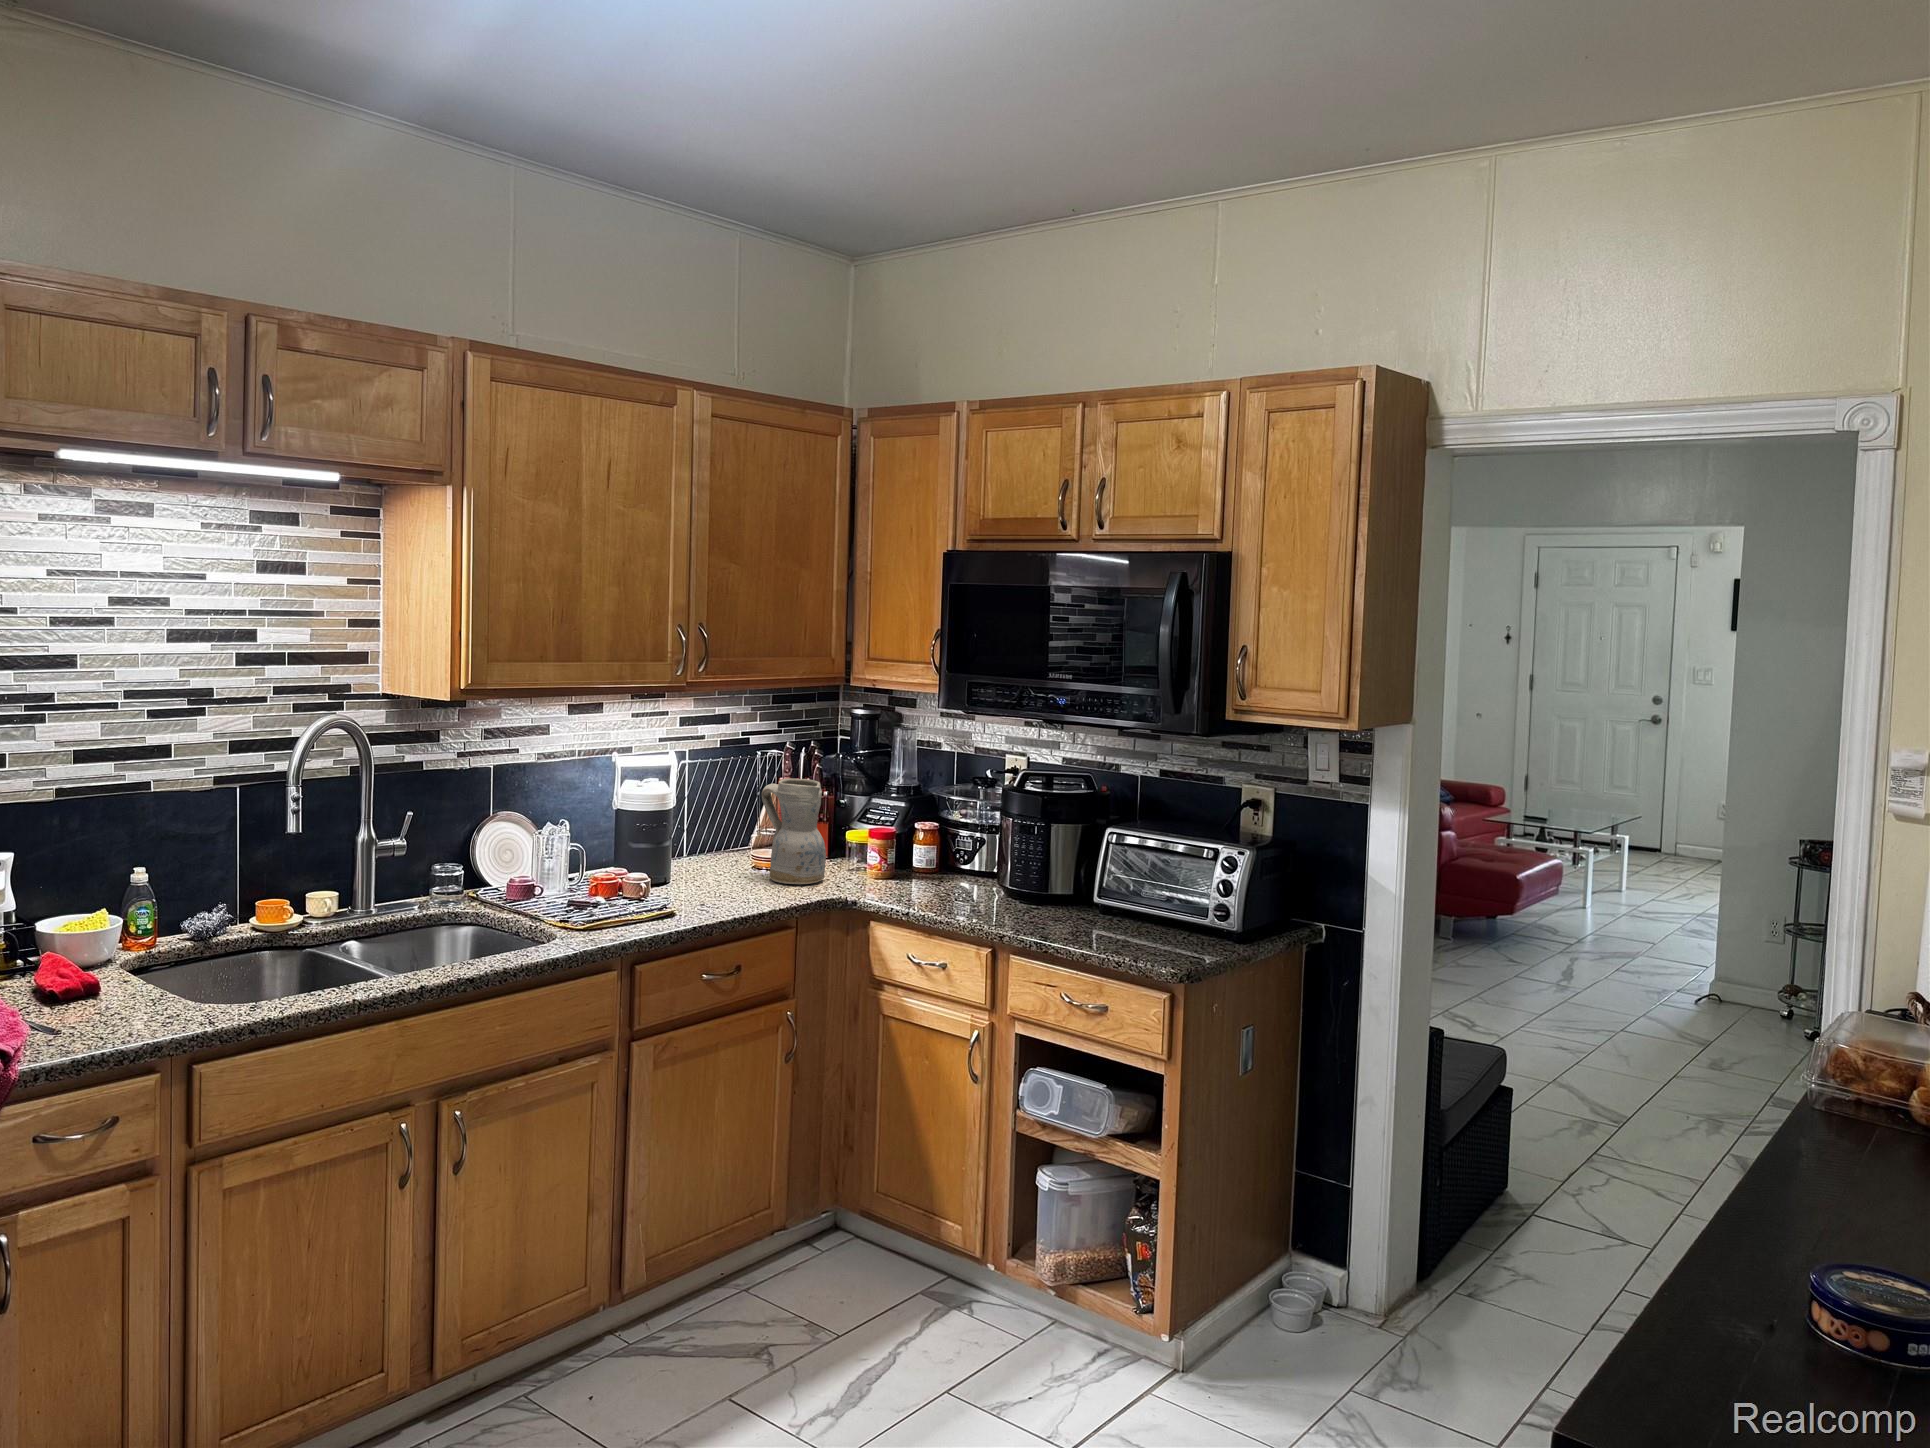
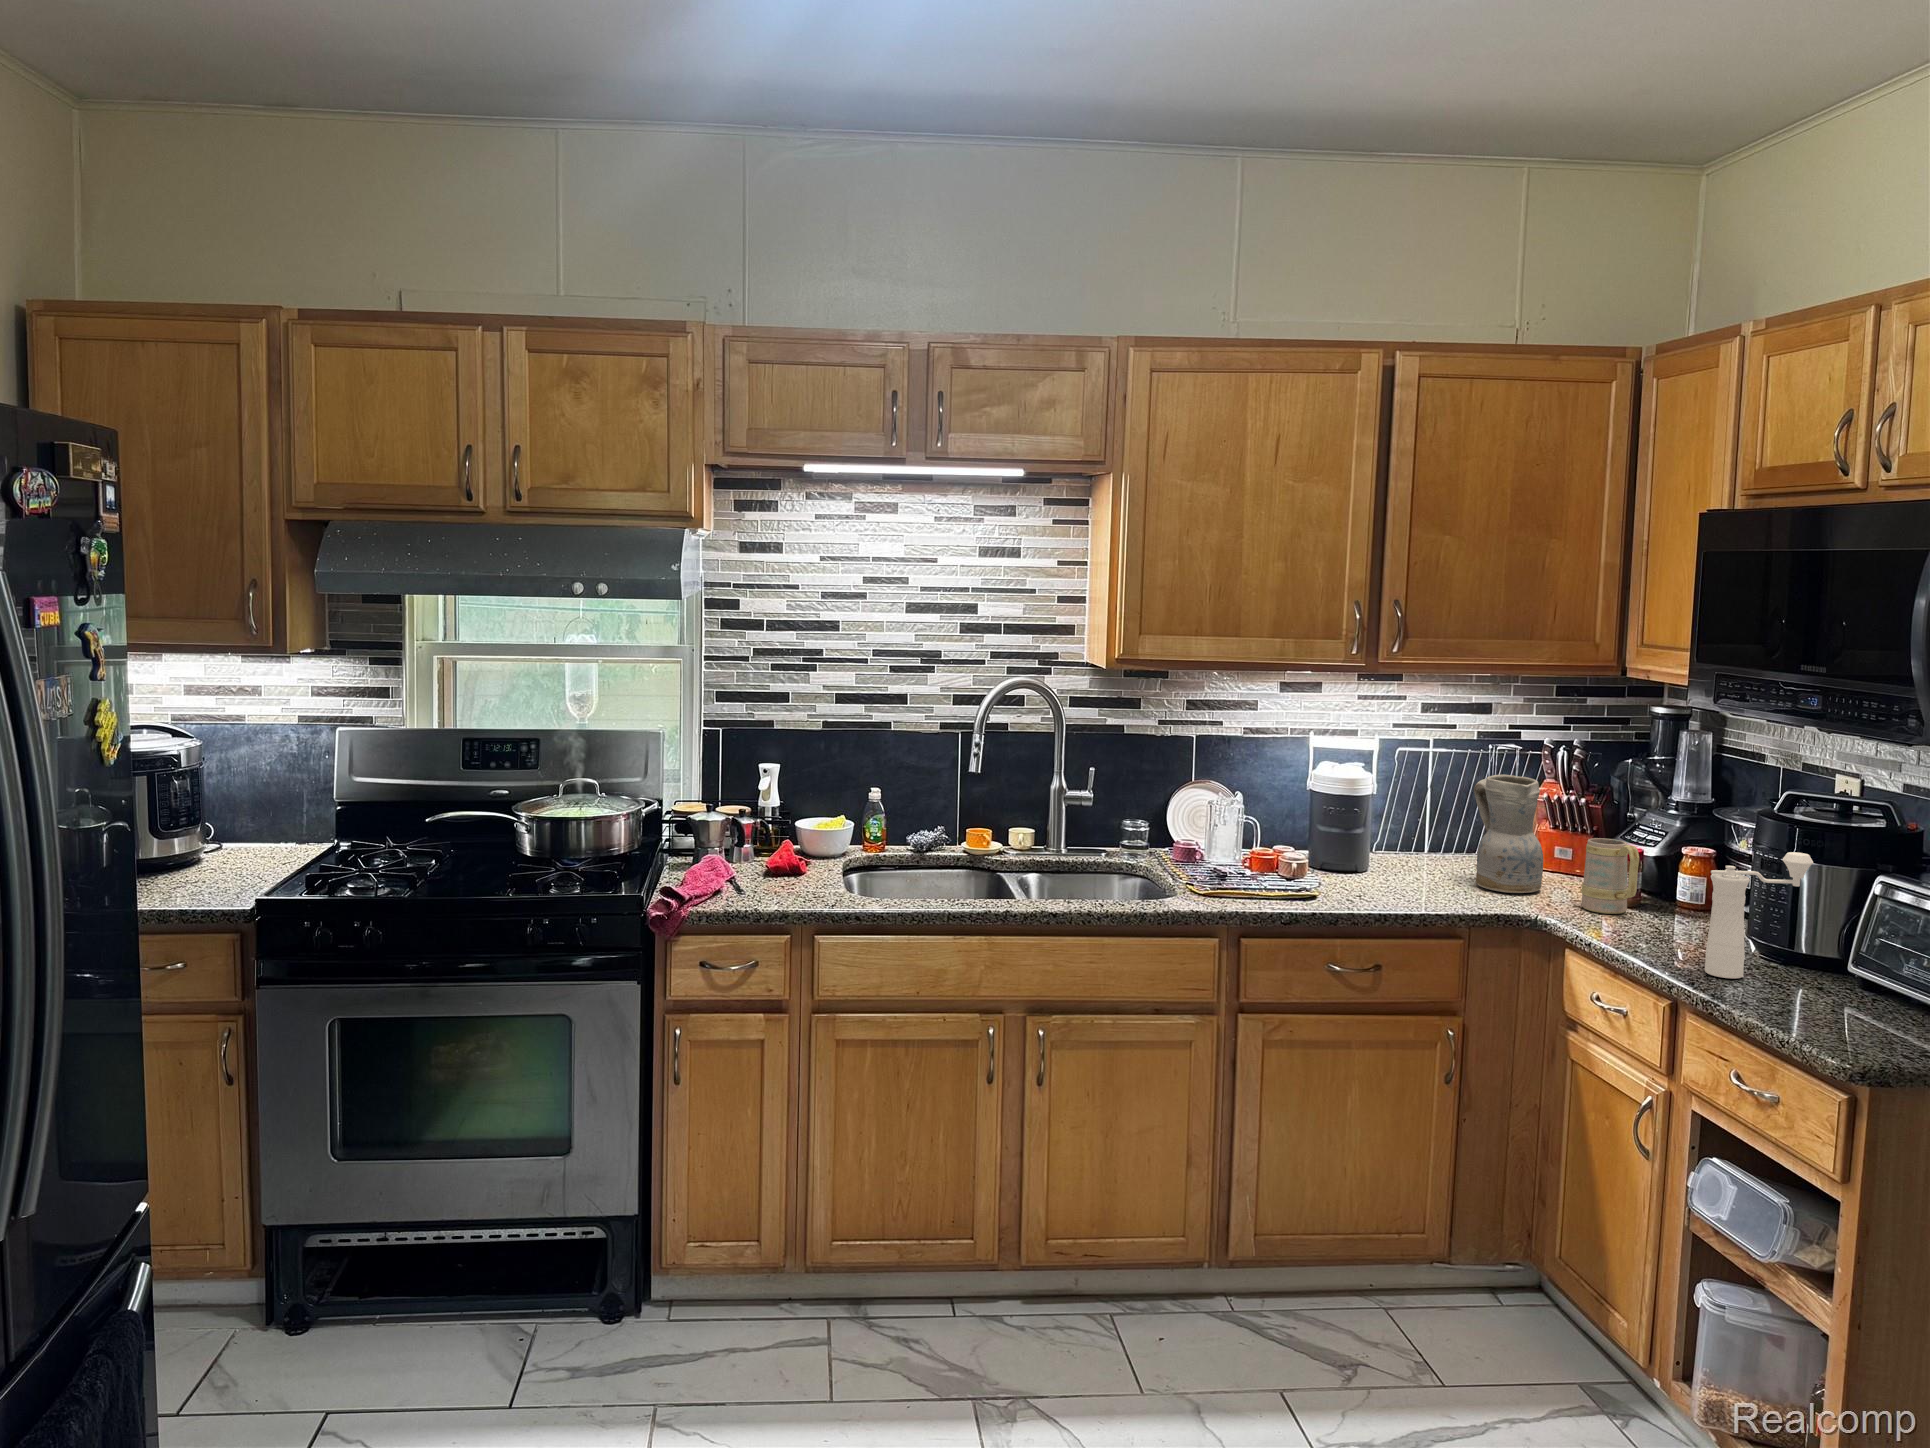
pepper mill: none [1011,820,1071,926] -> present [1705,852,1813,979]
mug: none [867,826,916,890] -> present [1581,838,1639,914]

